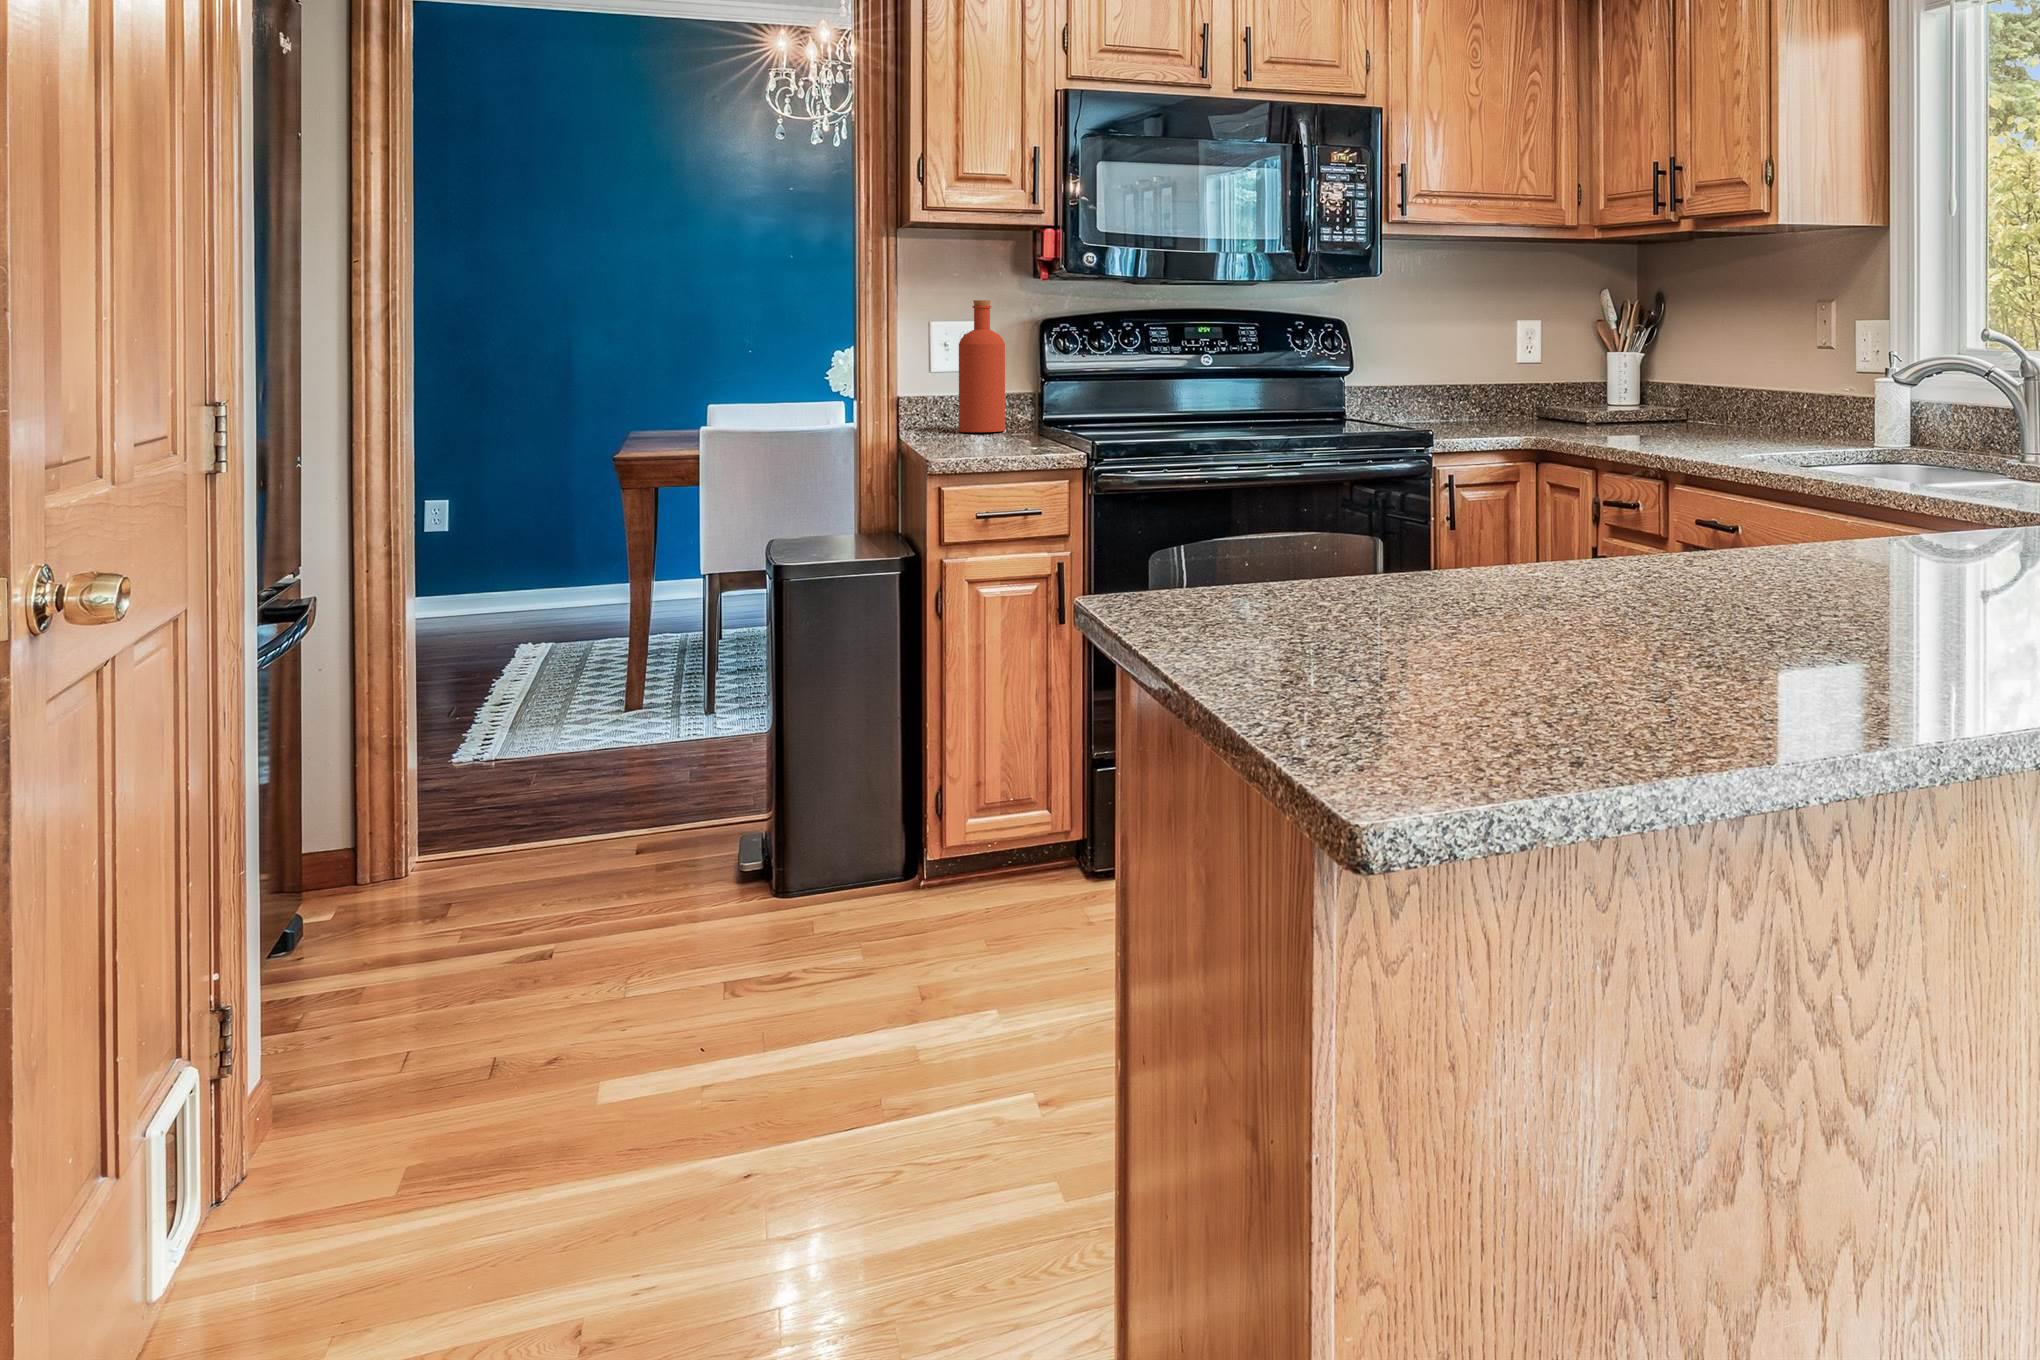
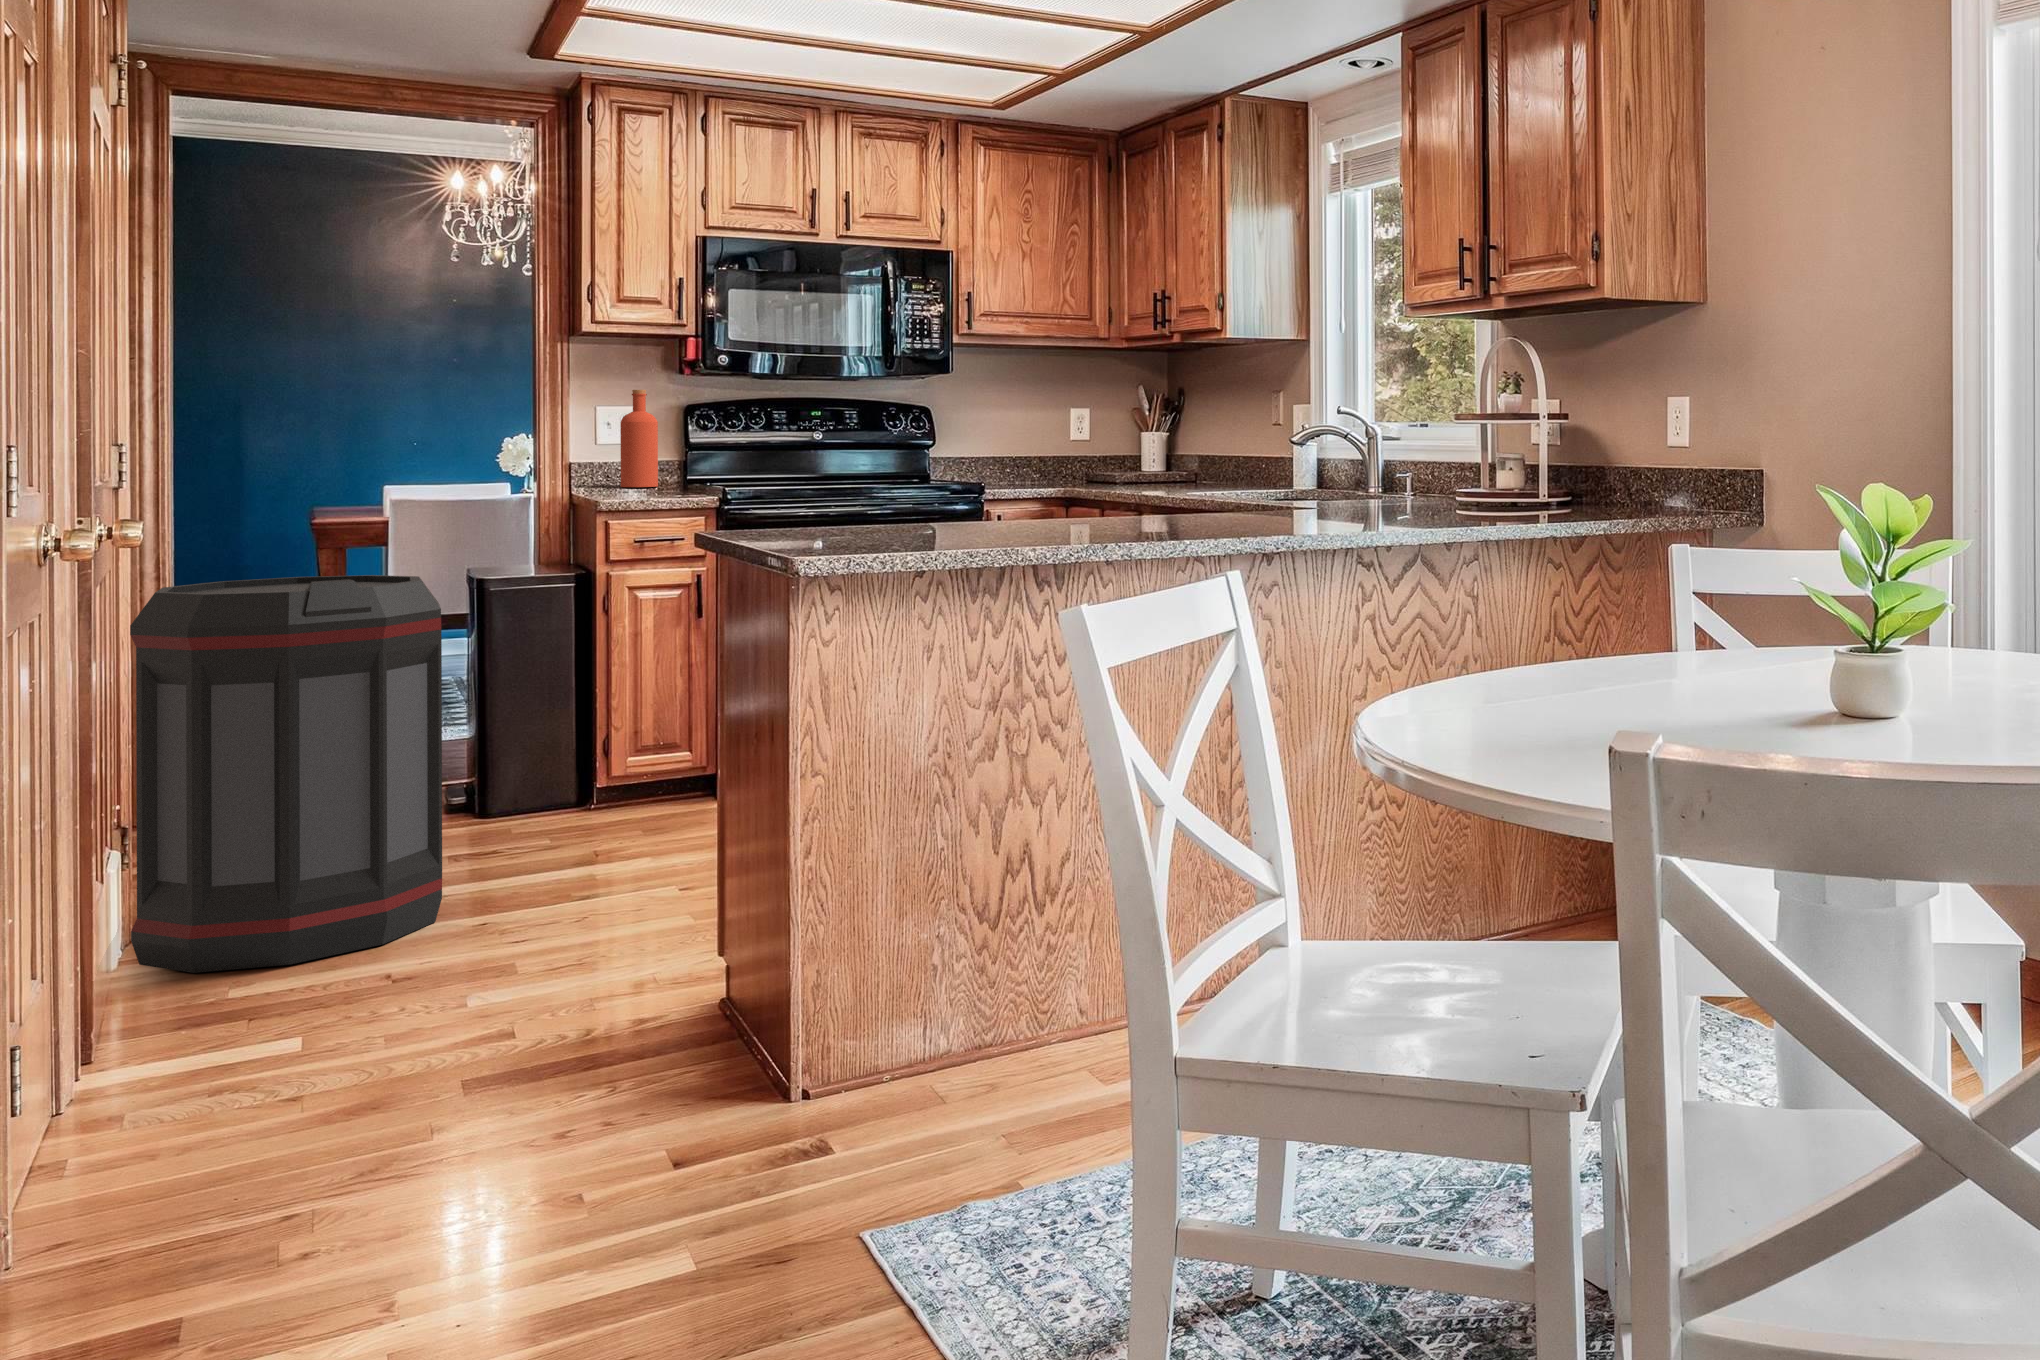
trash can: none [227,598,696,1279] -> present [130,575,442,973]

